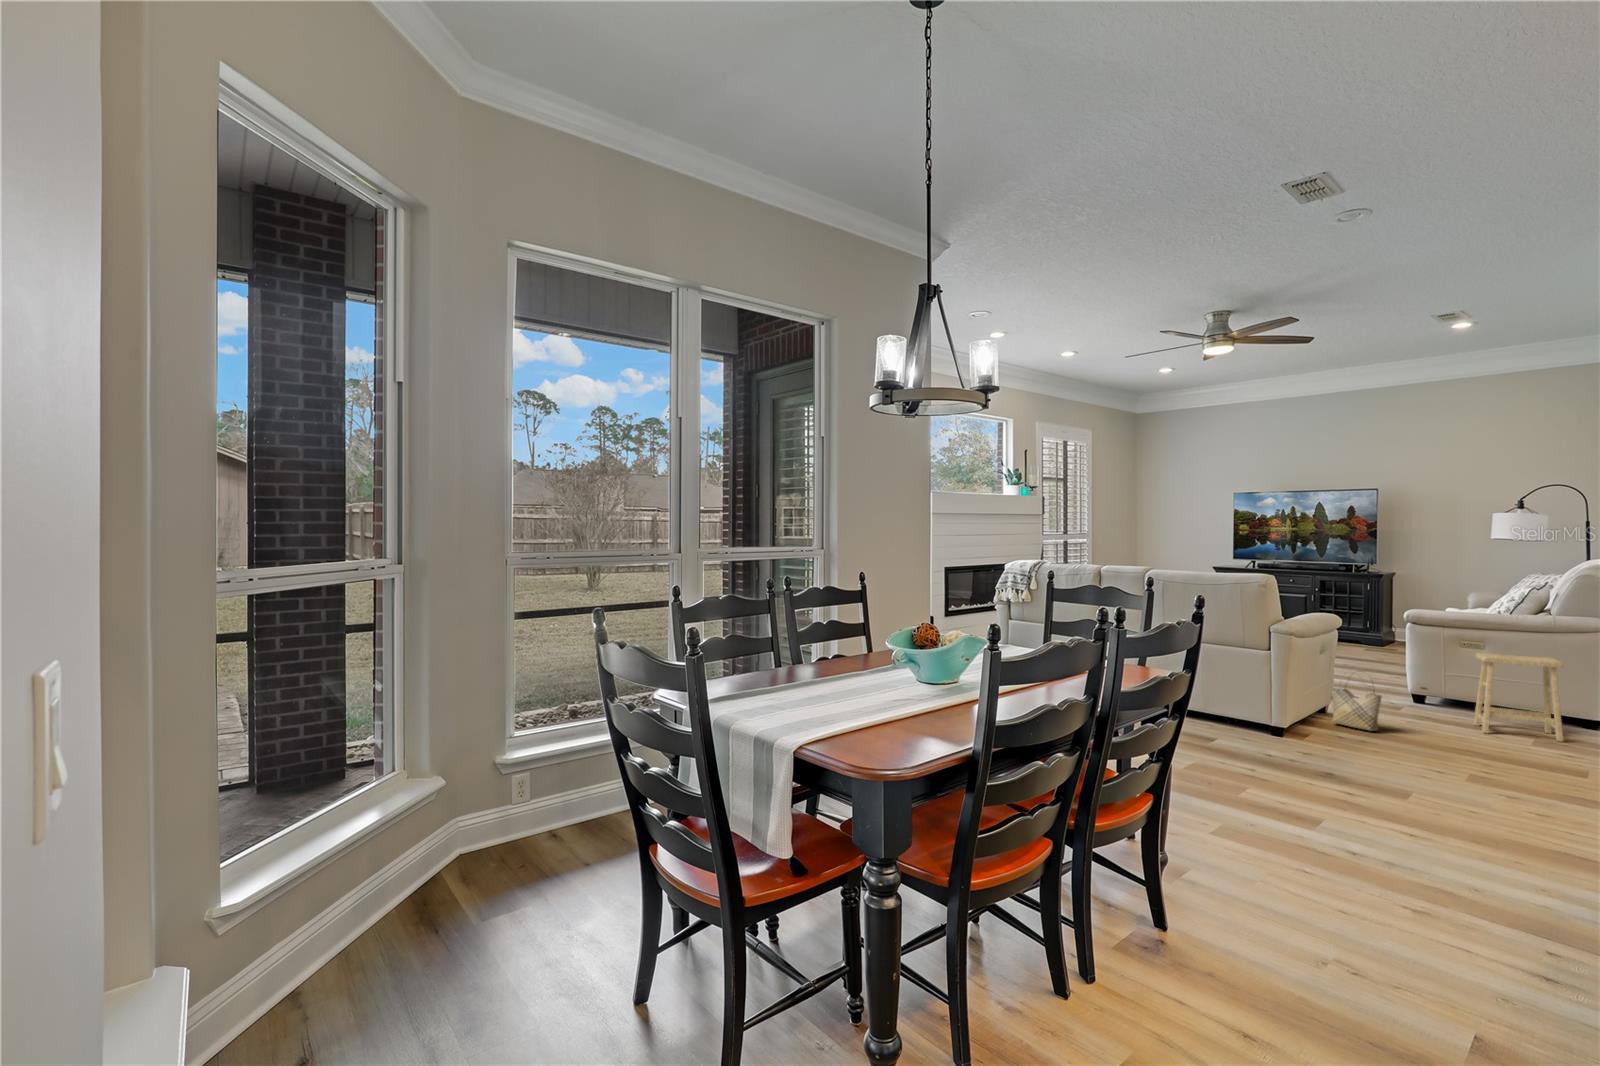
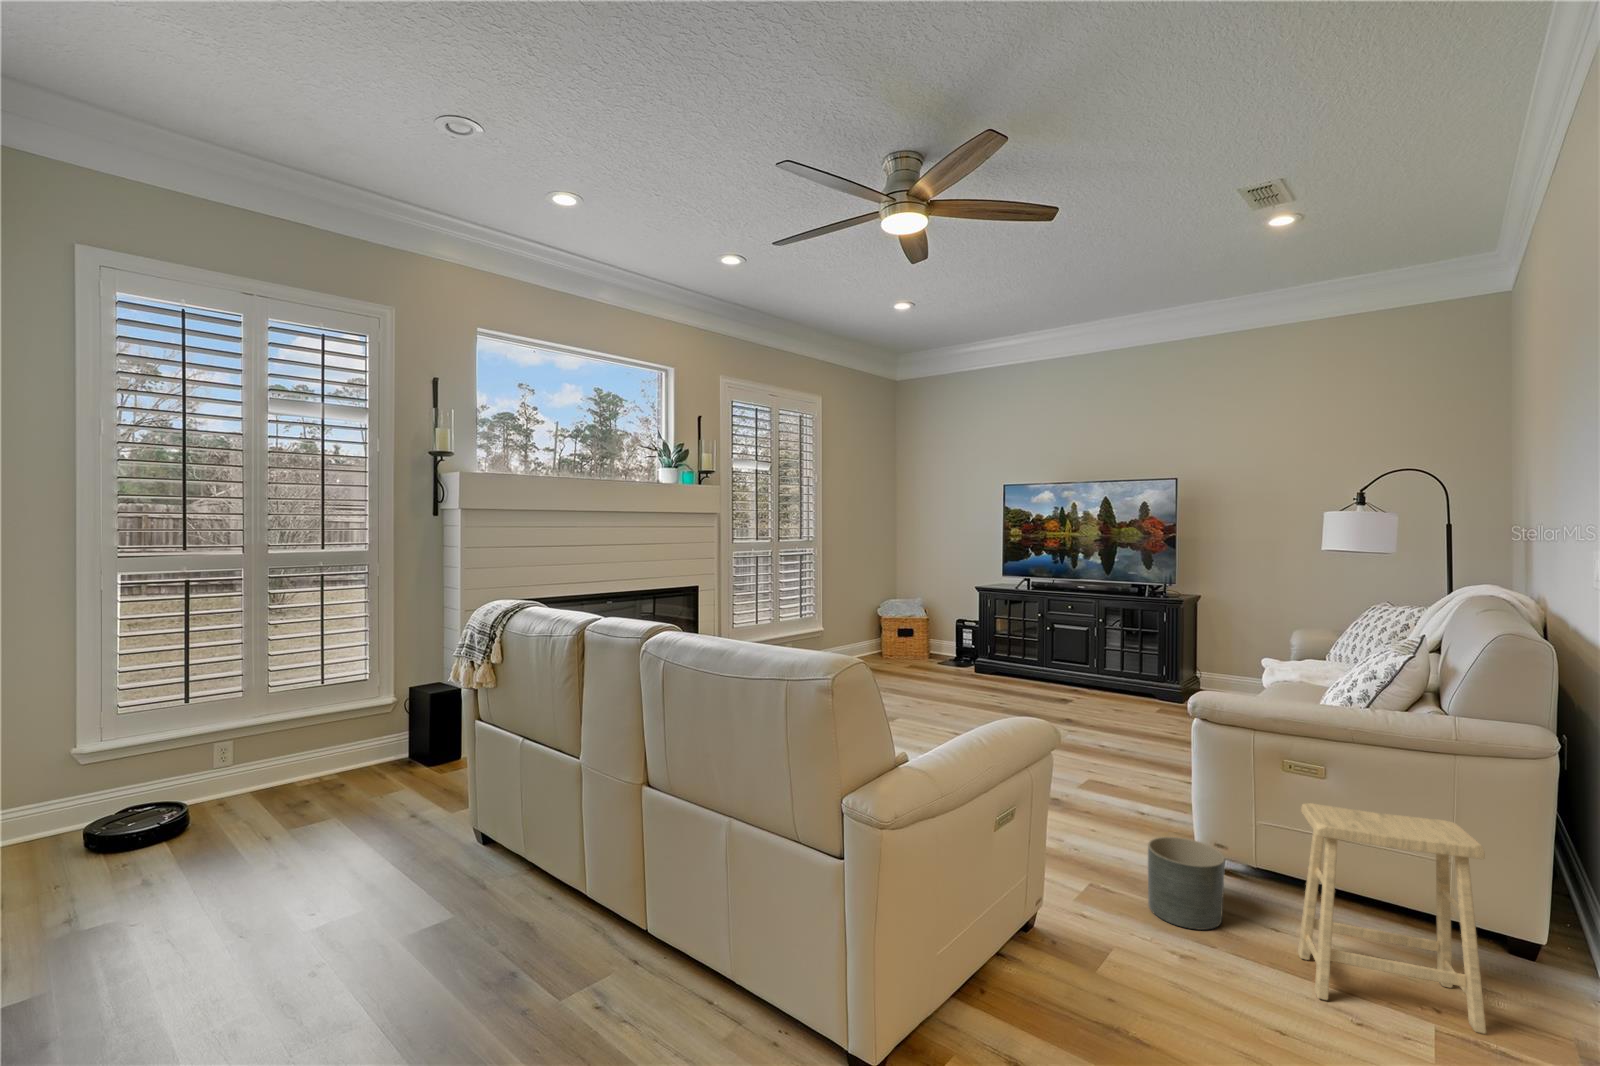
woven basket: present [1332,672,1382,731] -> none [1009,855,1106,1012]
planter: none [1391,680,1434,718] -> present [1148,837,1225,930]

